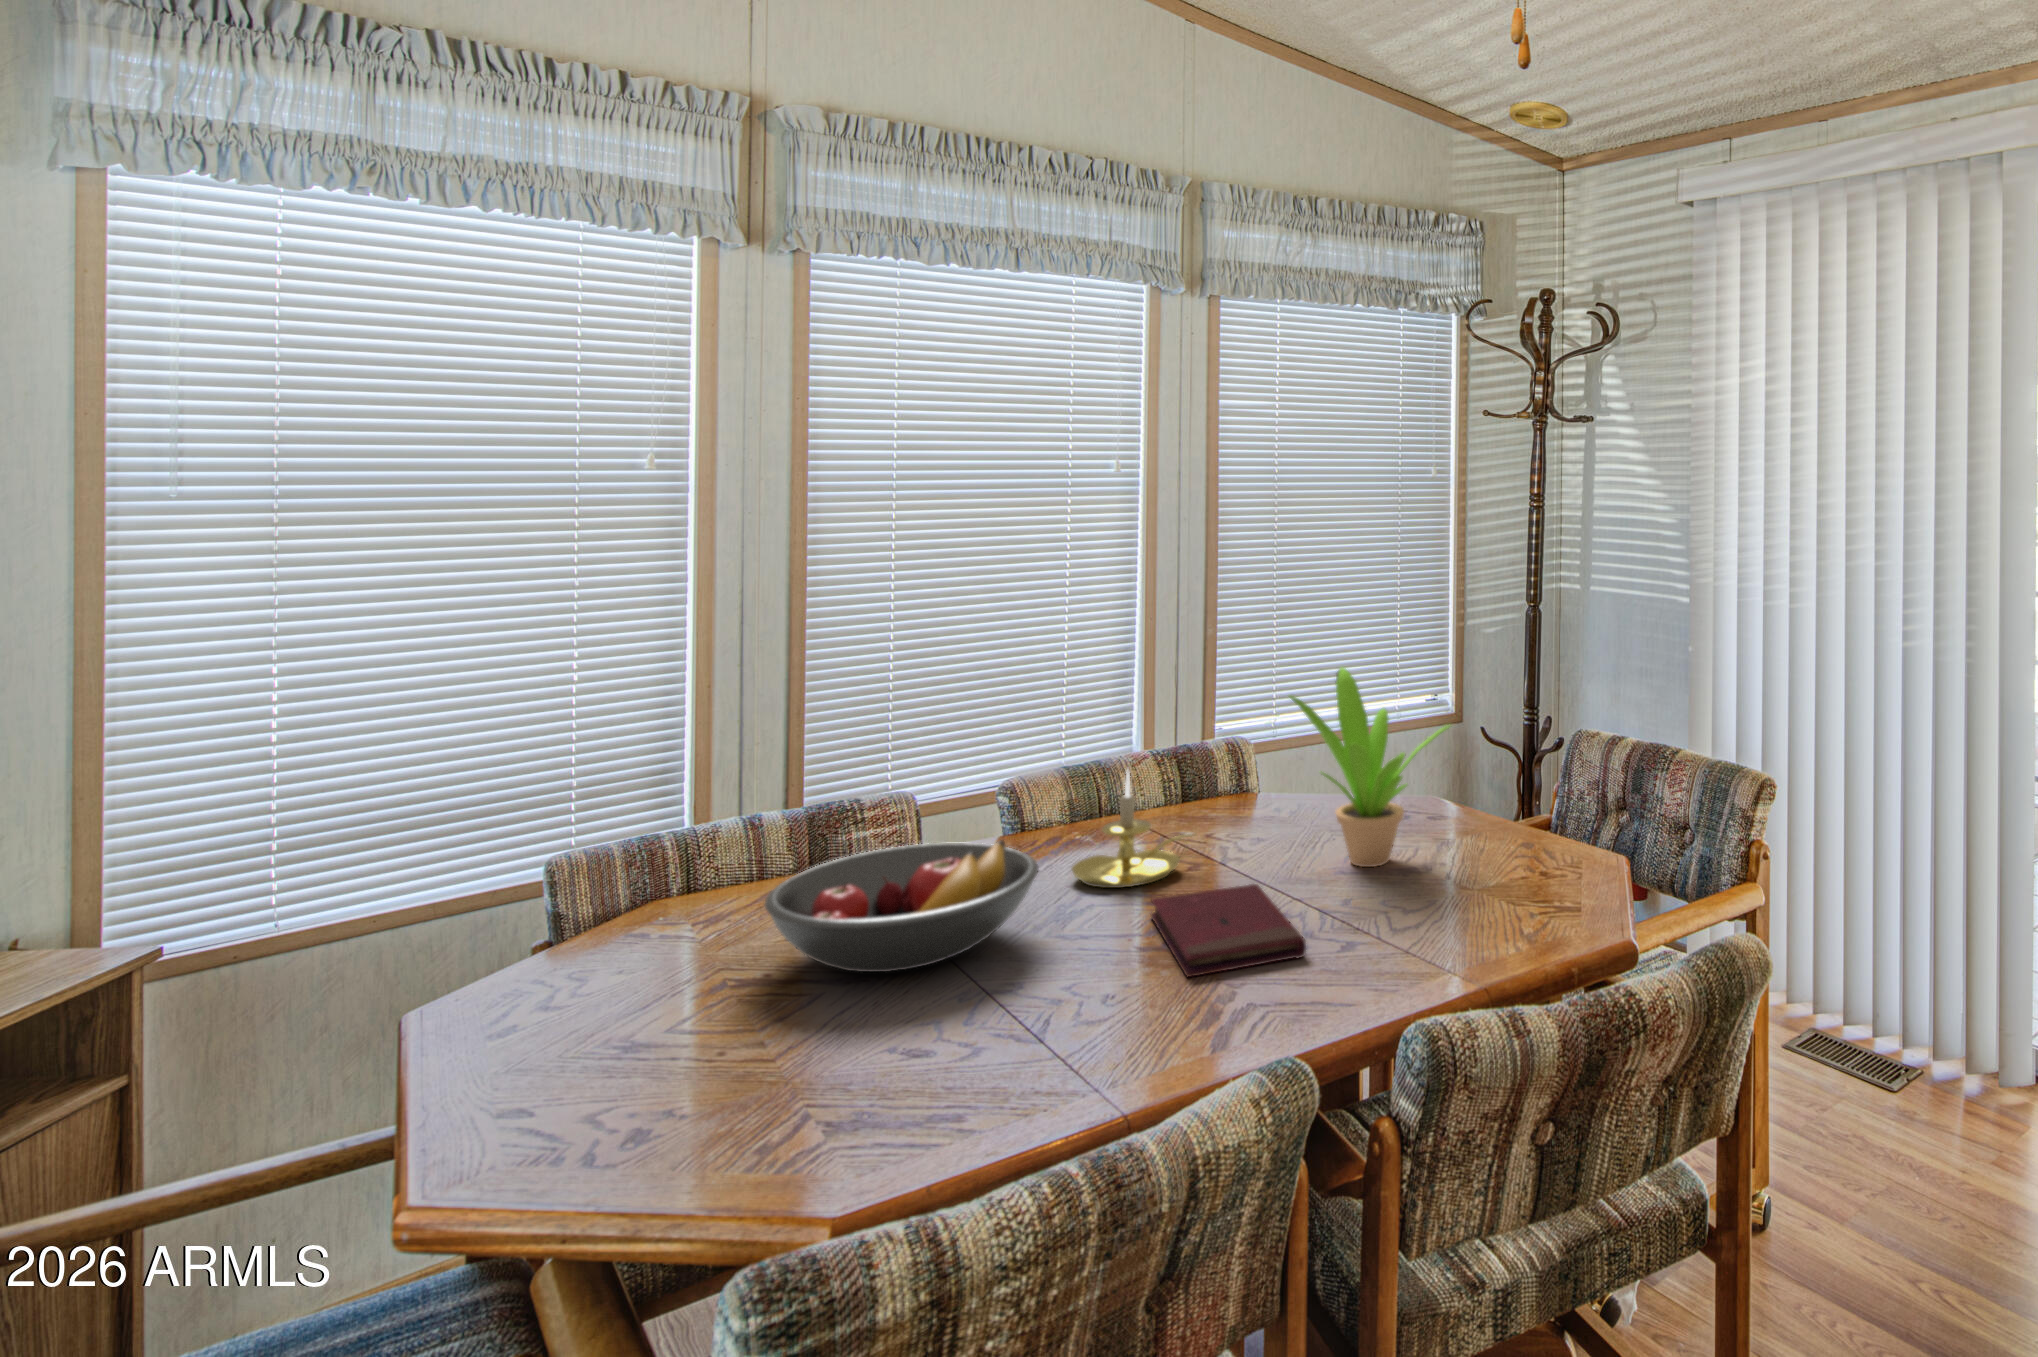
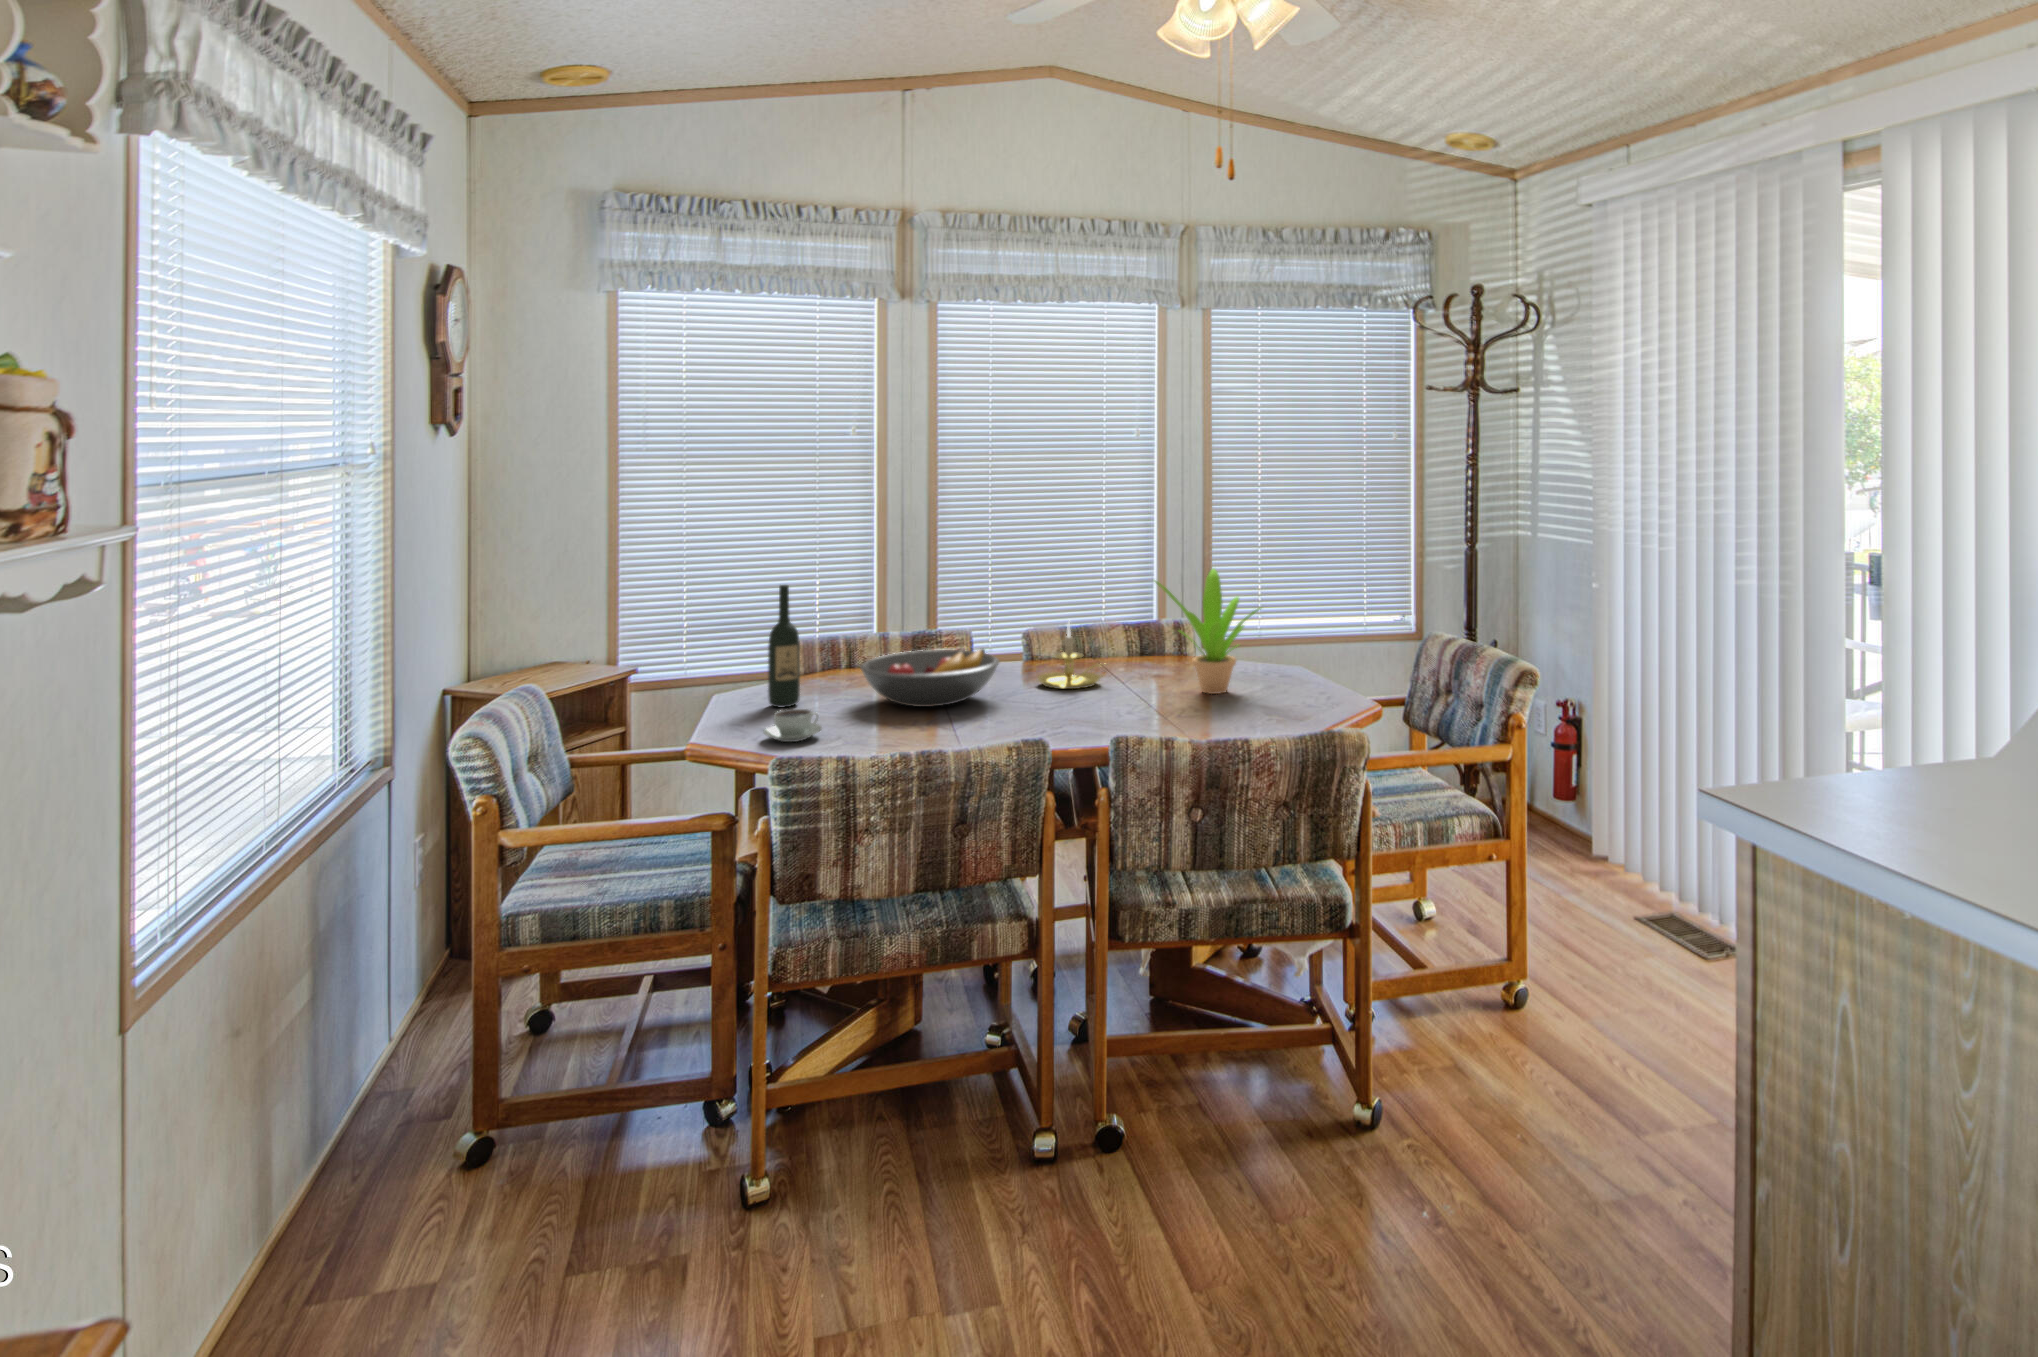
wine bottle: none [553,763,630,1017] -> present [768,585,800,707]
book: present [1151,884,1306,977] -> none [1054,690,1127,725]
coffee cup: none [587,1039,732,1129] -> present [763,709,822,742]

